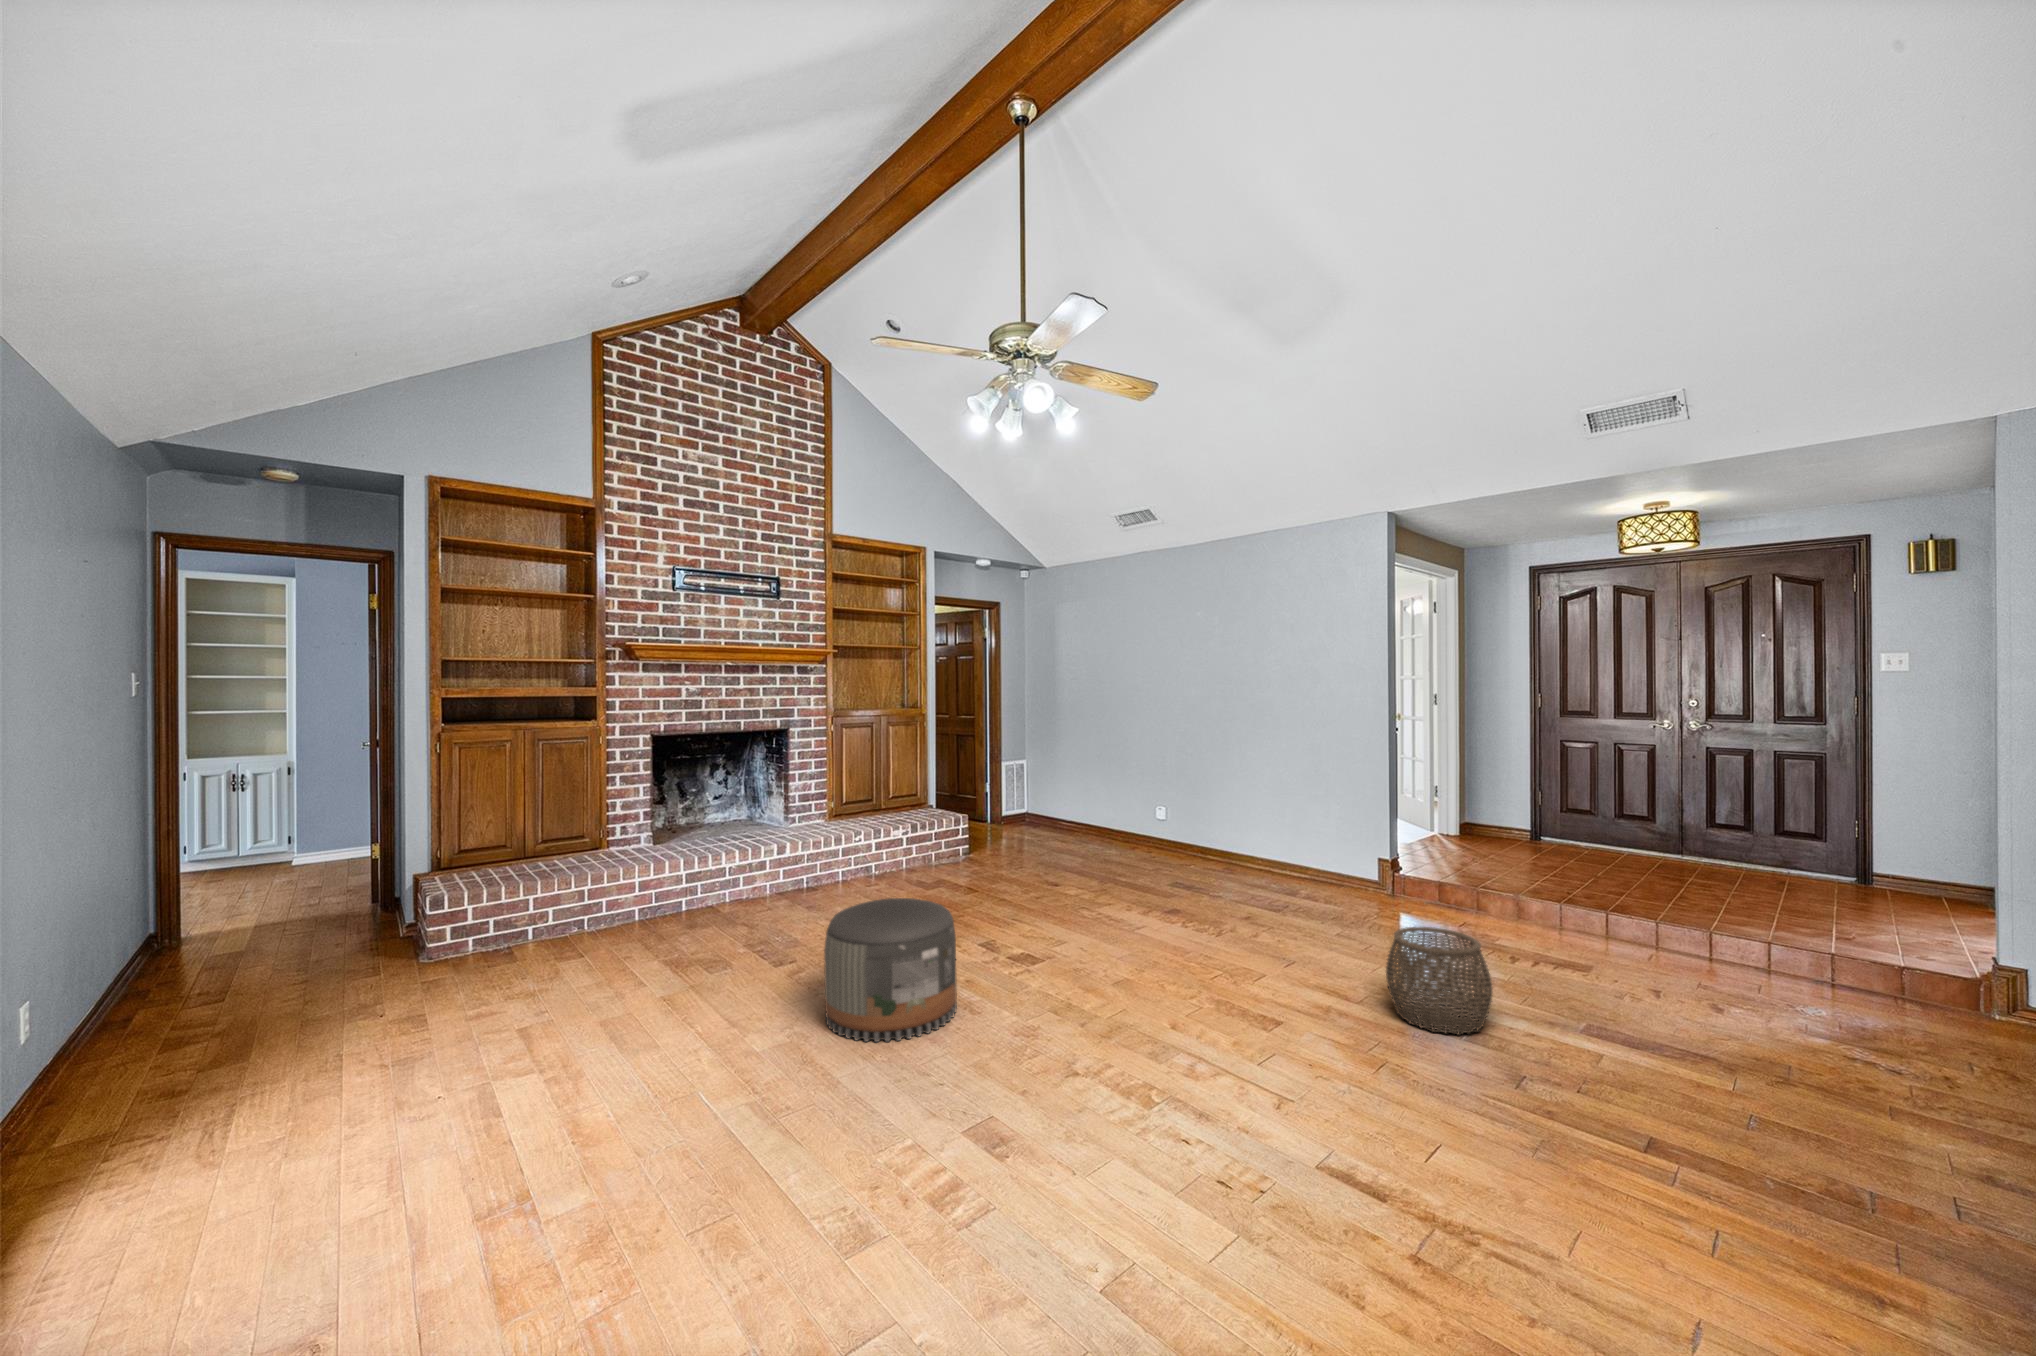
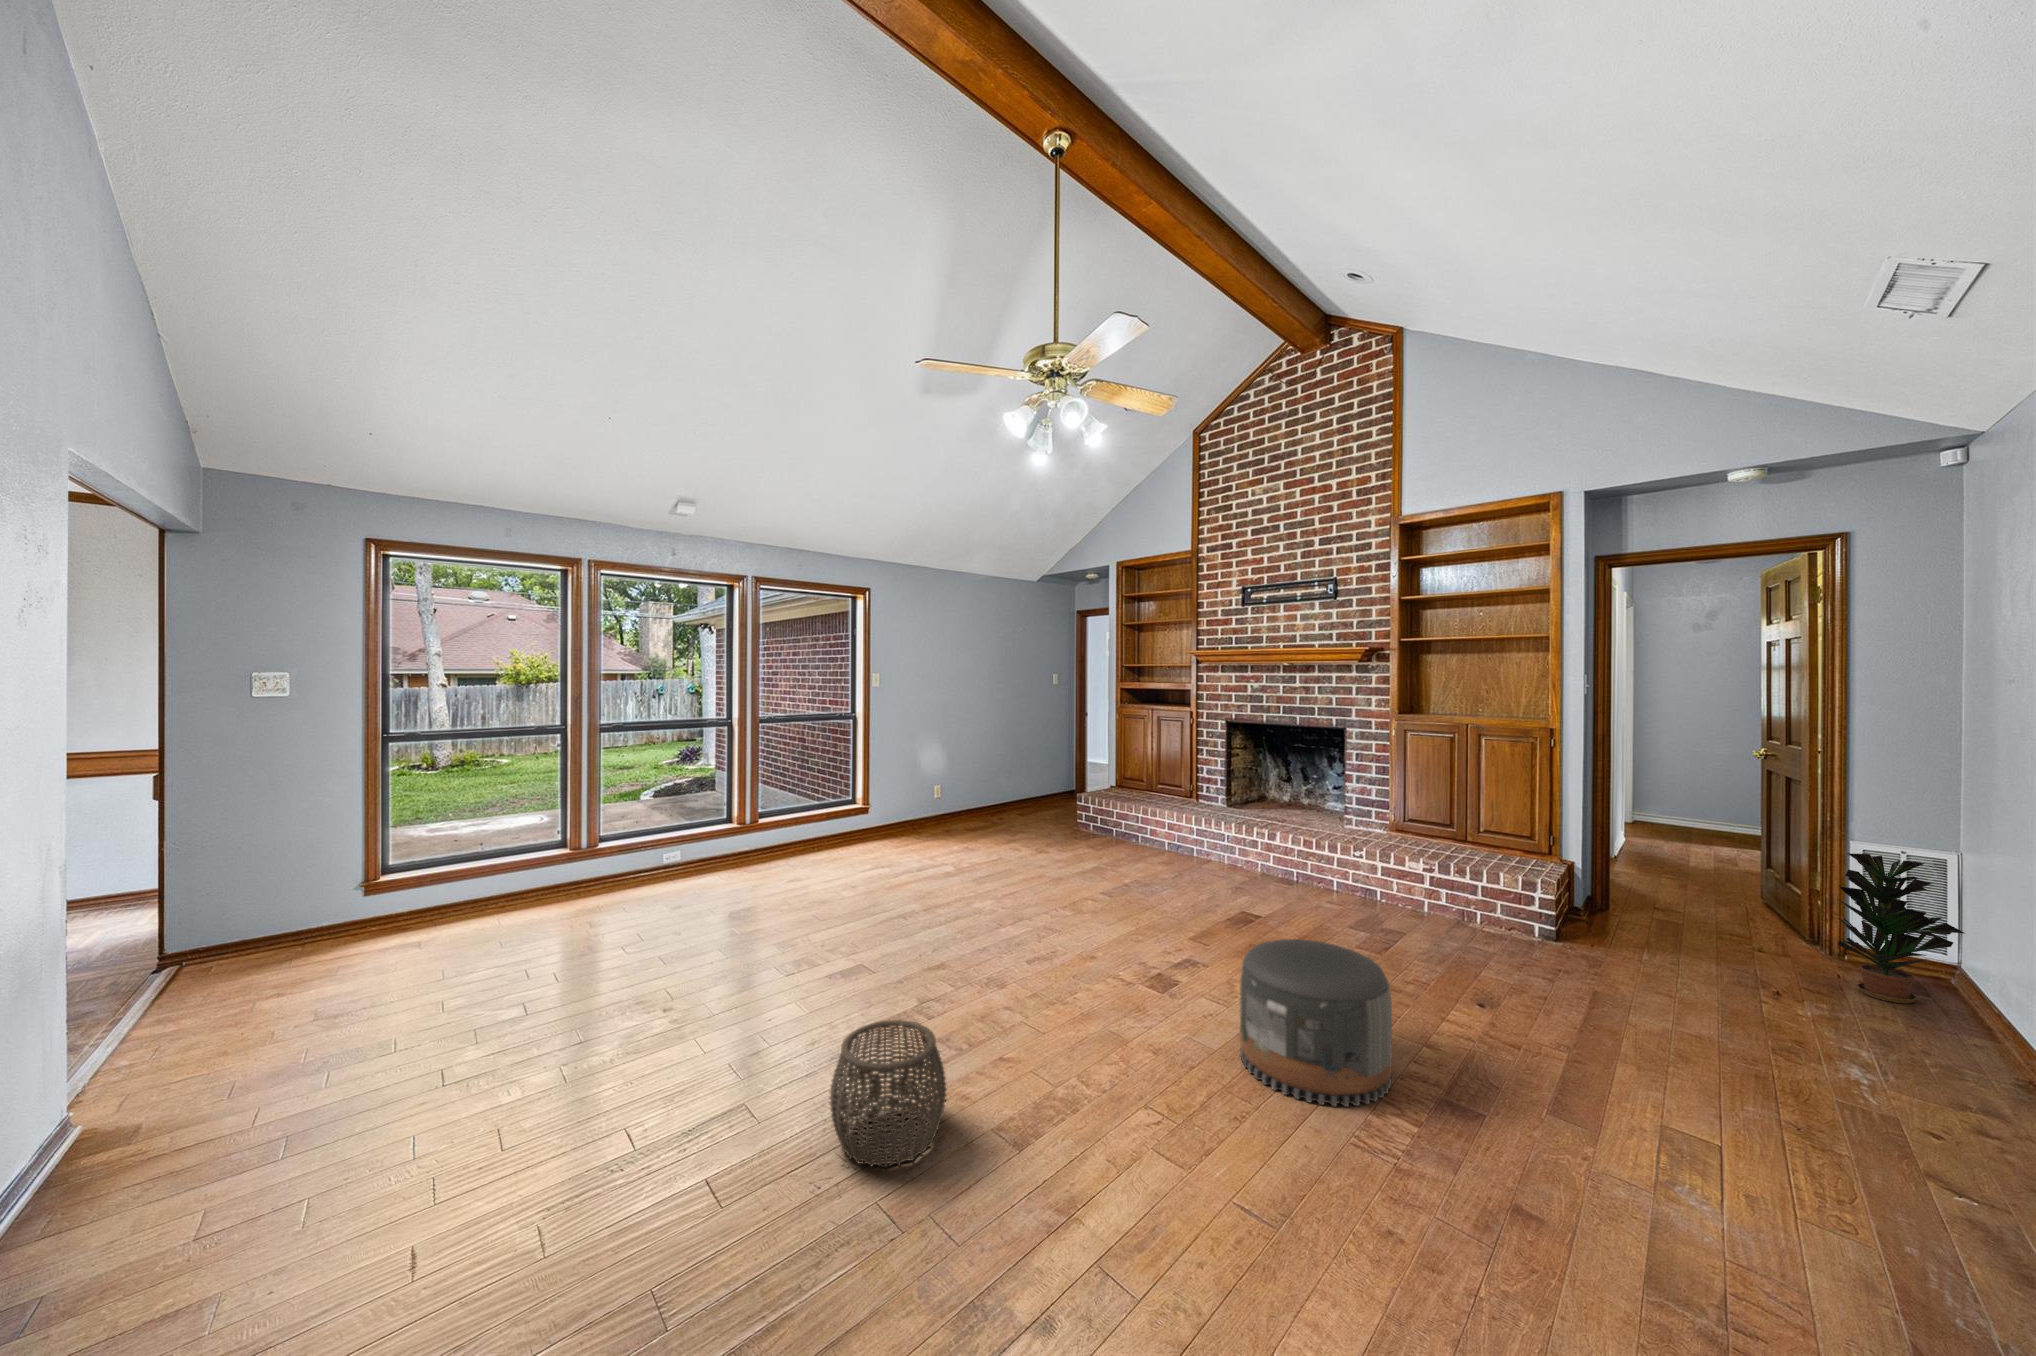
potted plant: none [1031,761,1071,827] -> present [1837,853,1965,1003]
pouf: present [824,898,957,1042] -> present [1240,939,1392,1107]

